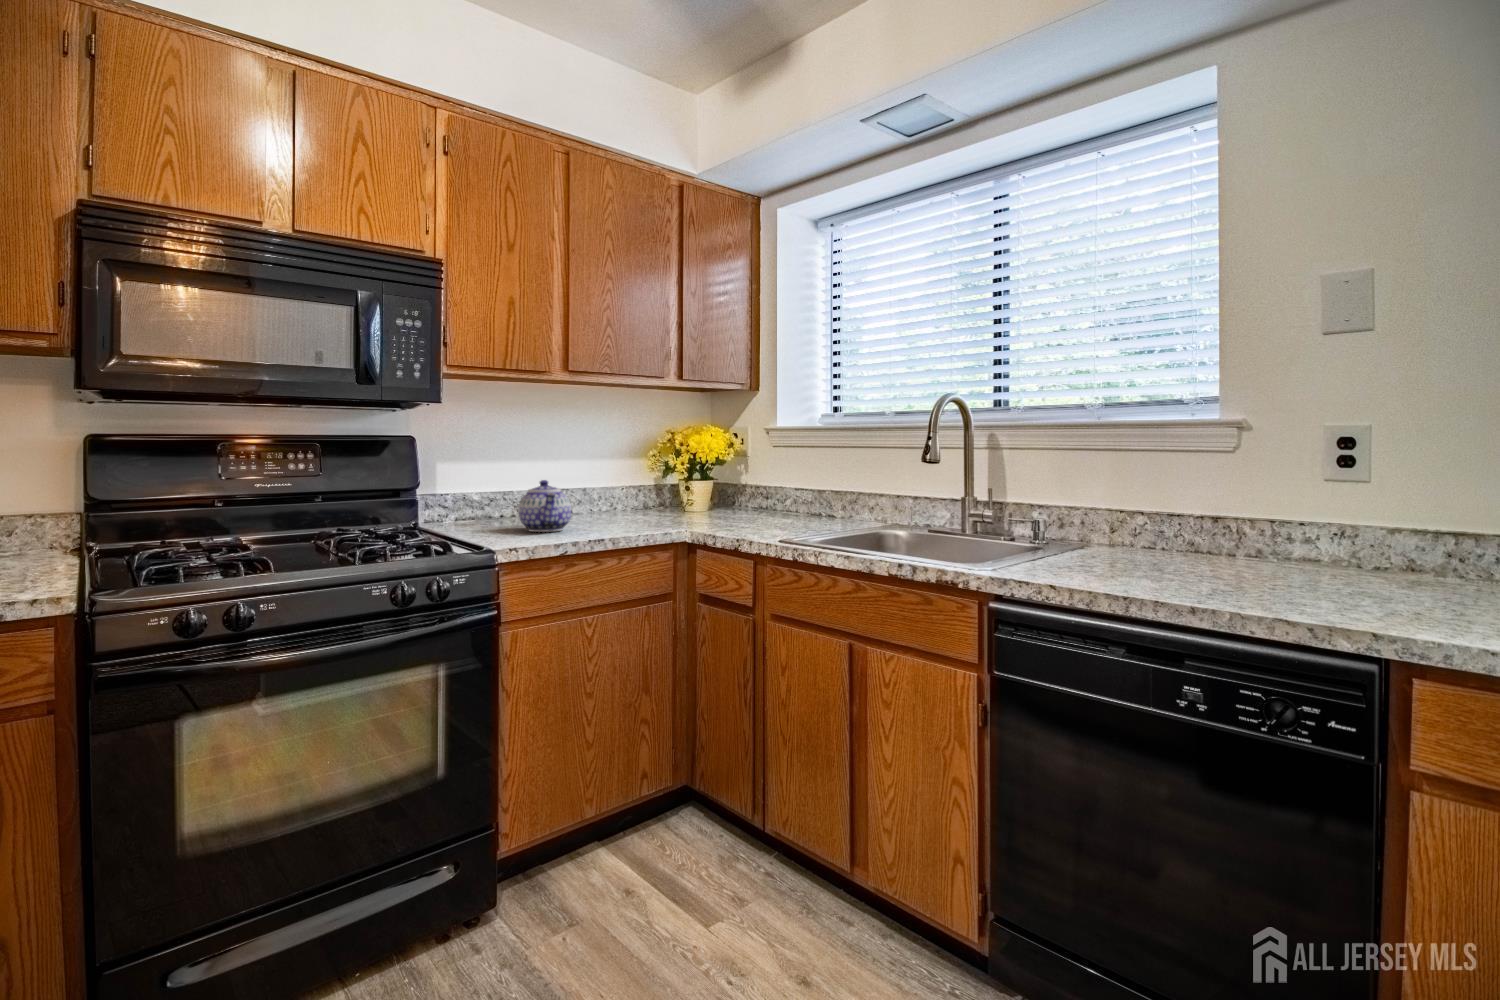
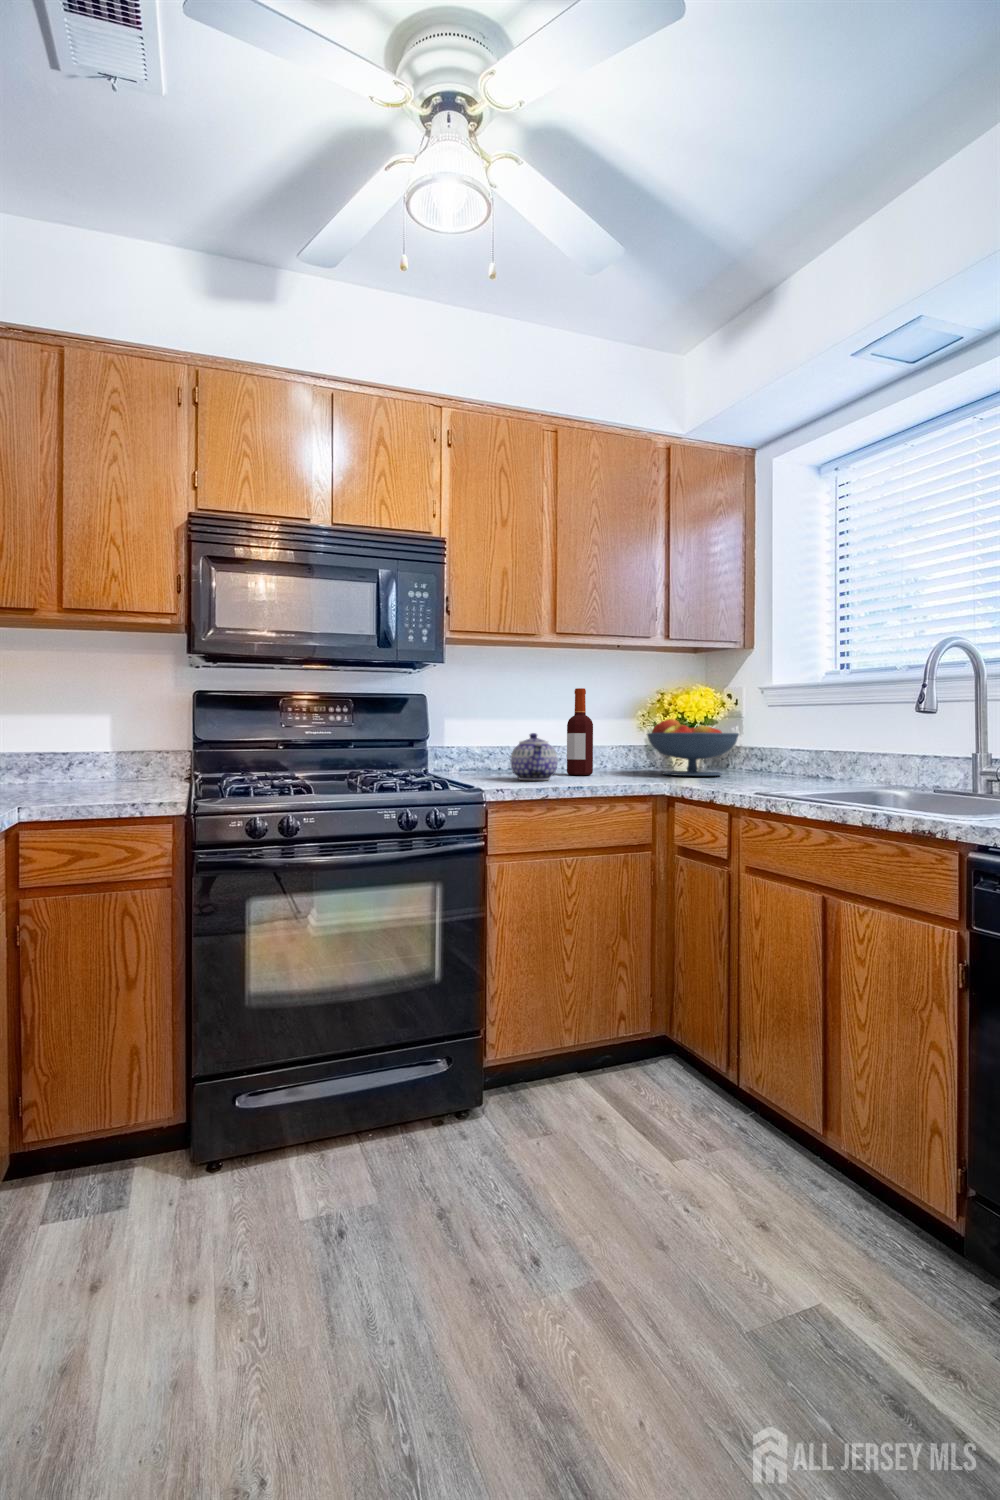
bottle: none [578,430,607,522] -> present [567,688,593,775]
fruit bowl: none [660,461,750,519] -> present [647,719,739,776]

